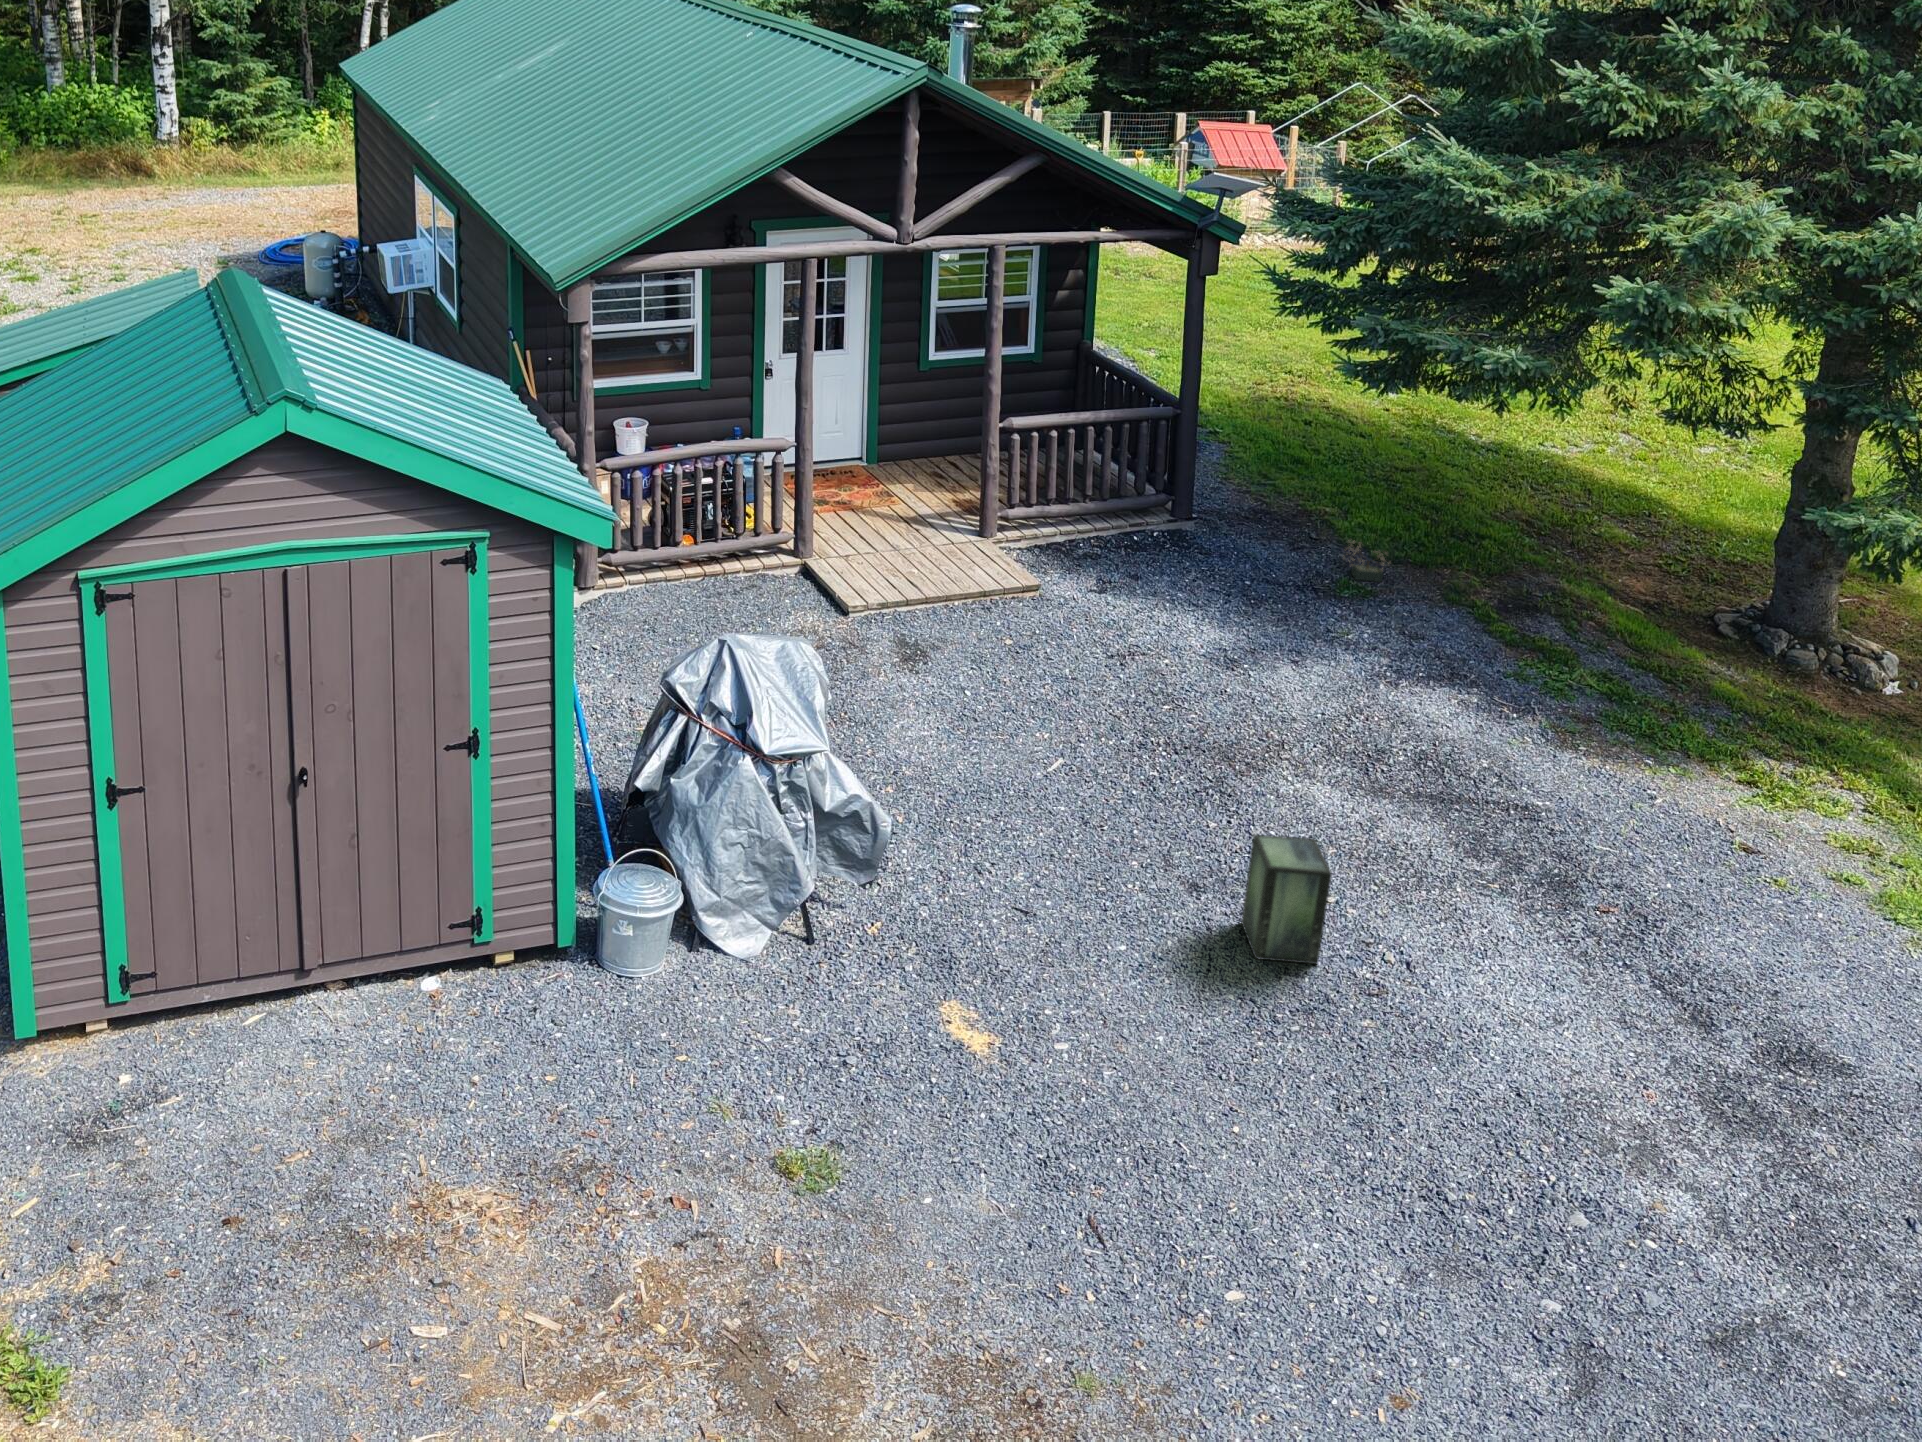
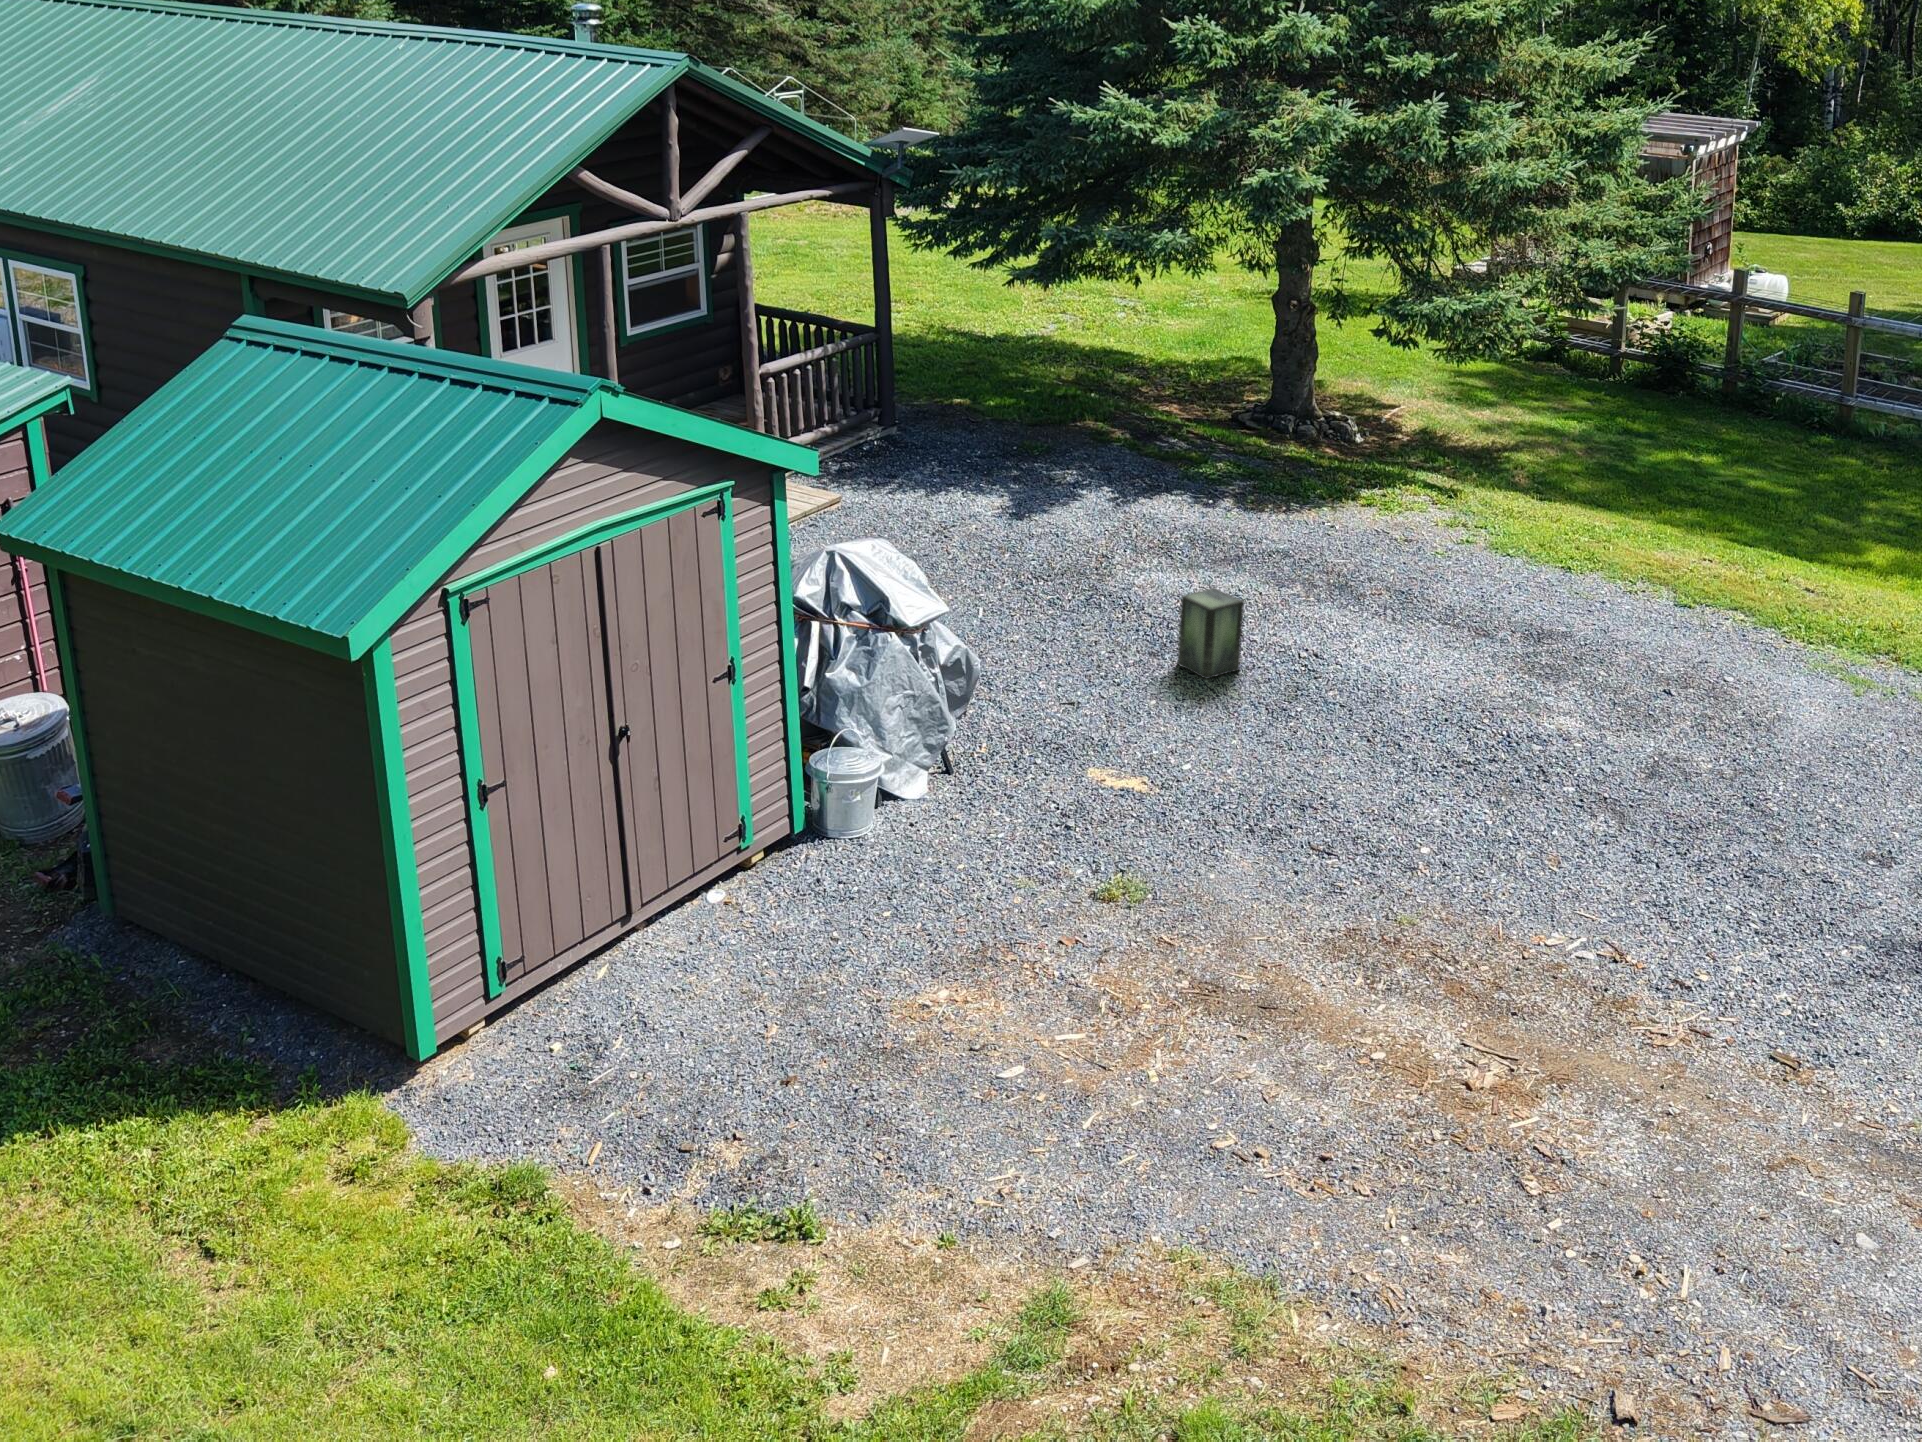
decorative plant: present [1348,541,1385,582] -> none [997,423,1031,455]

